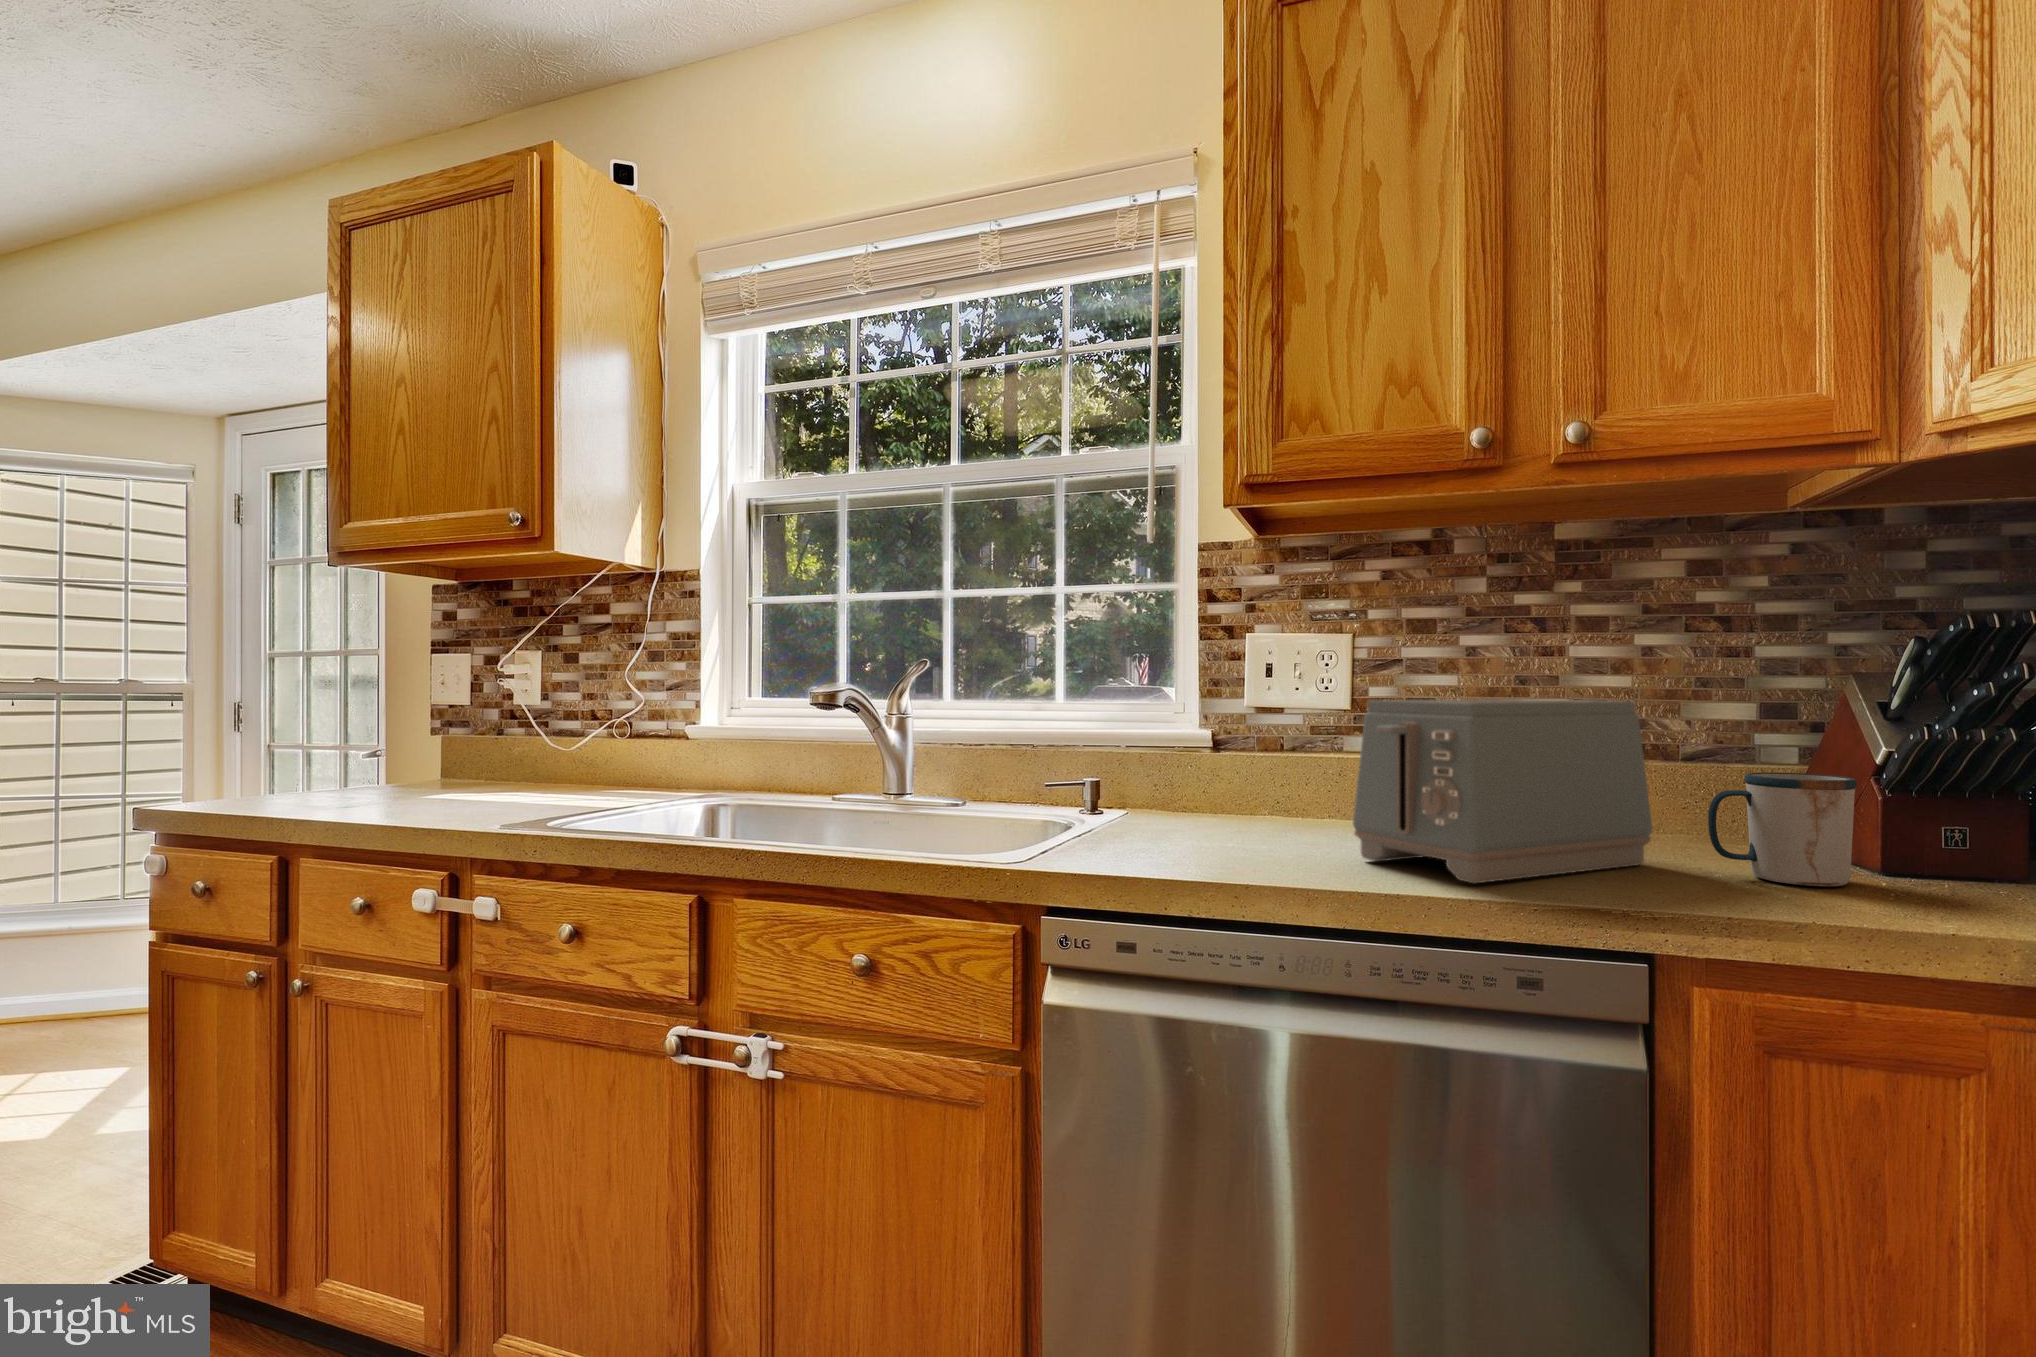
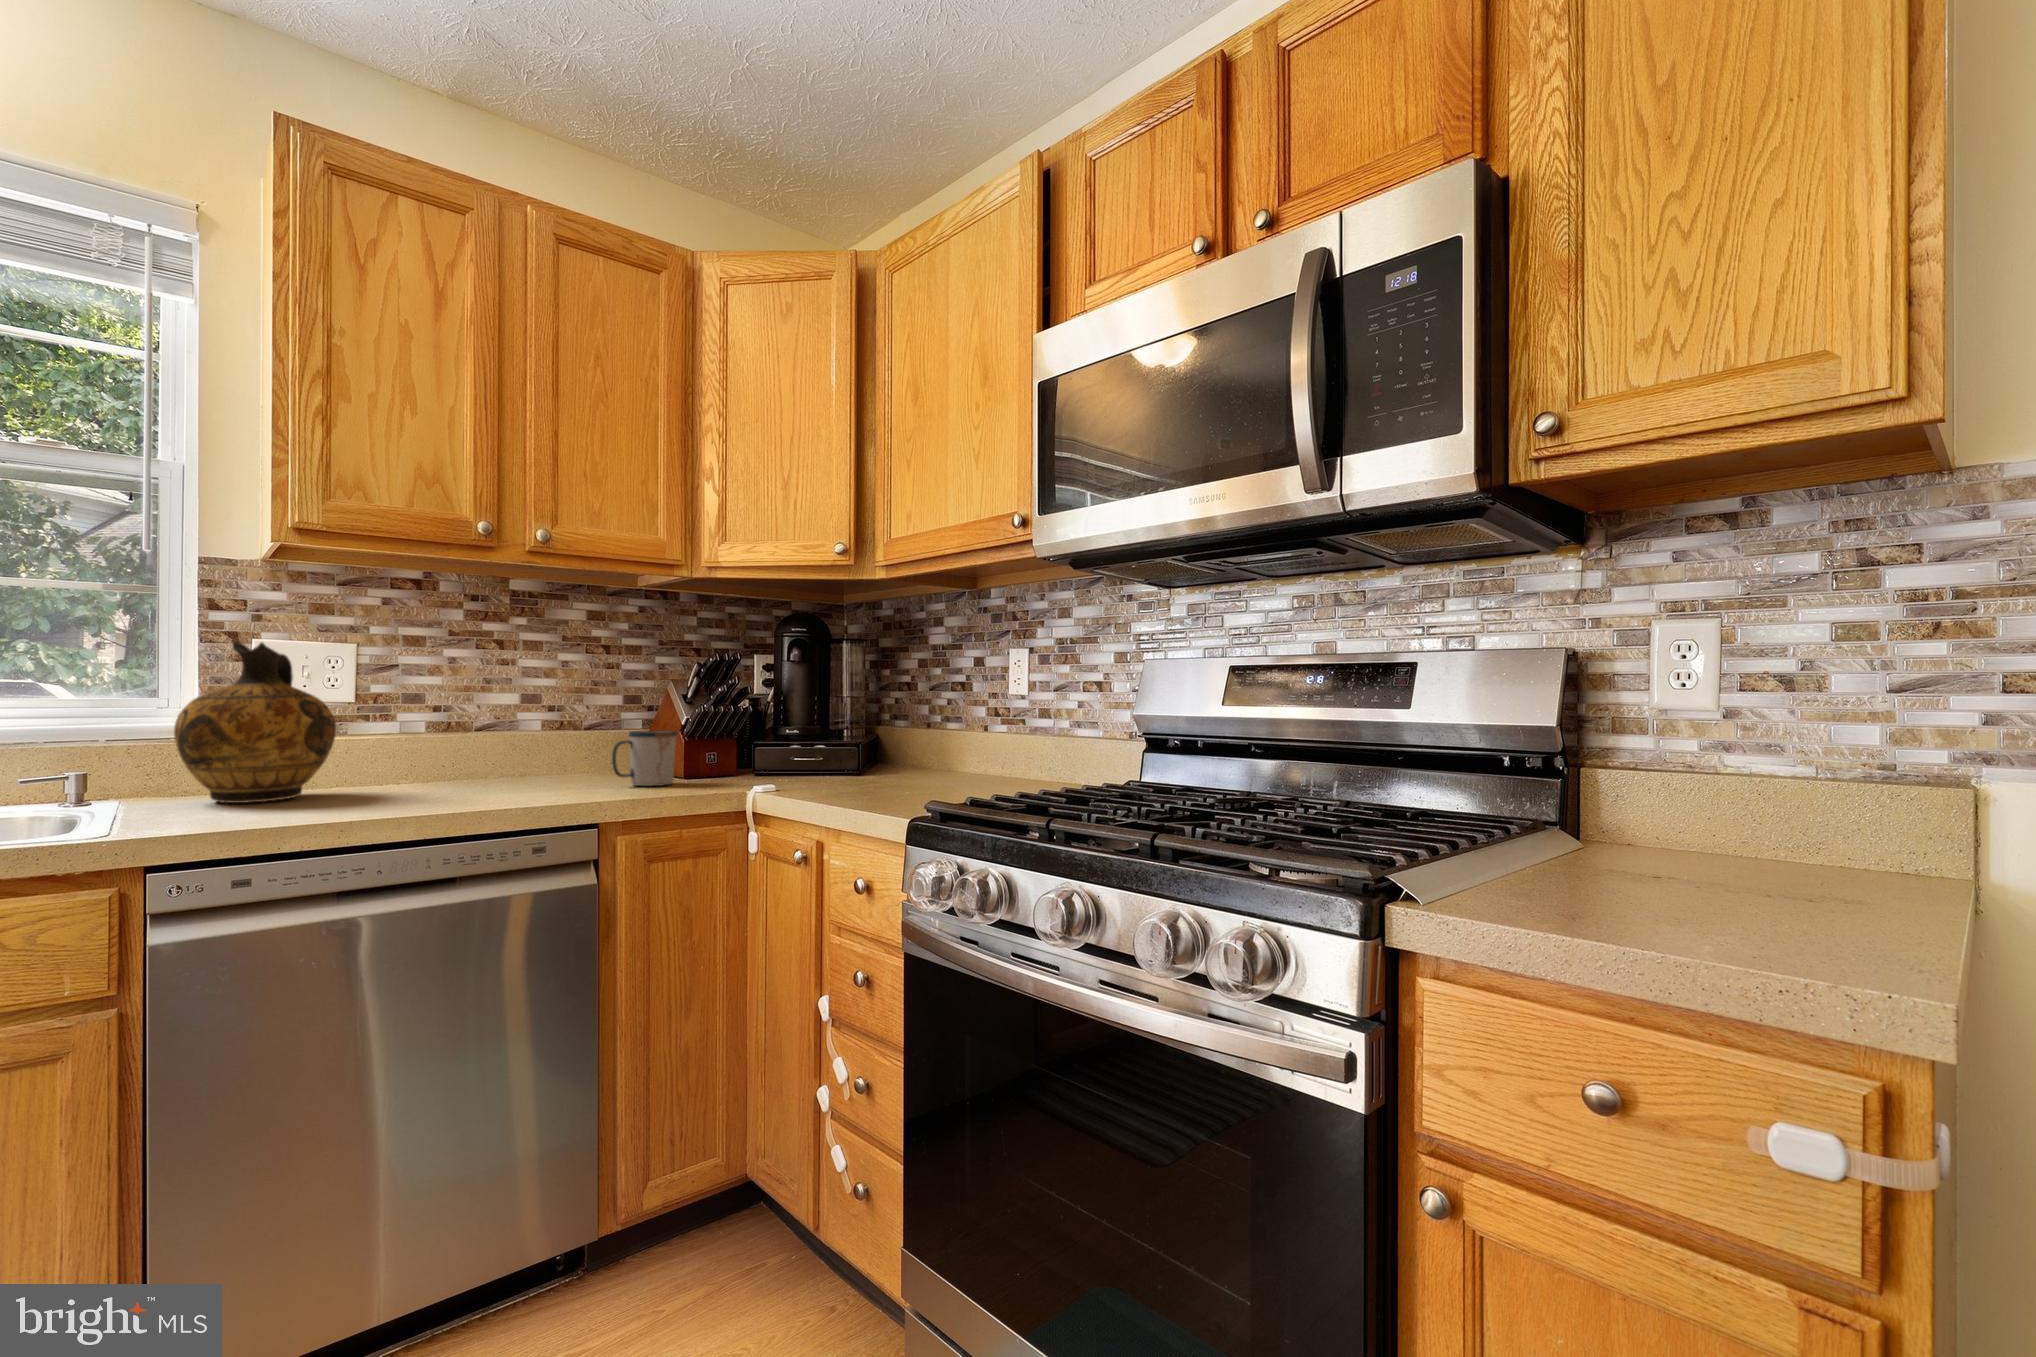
ceramic jug: none [1148,635,1305,831] -> present [174,642,336,803]
toaster: present [1353,699,1652,883] -> none [401,693,583,803]

